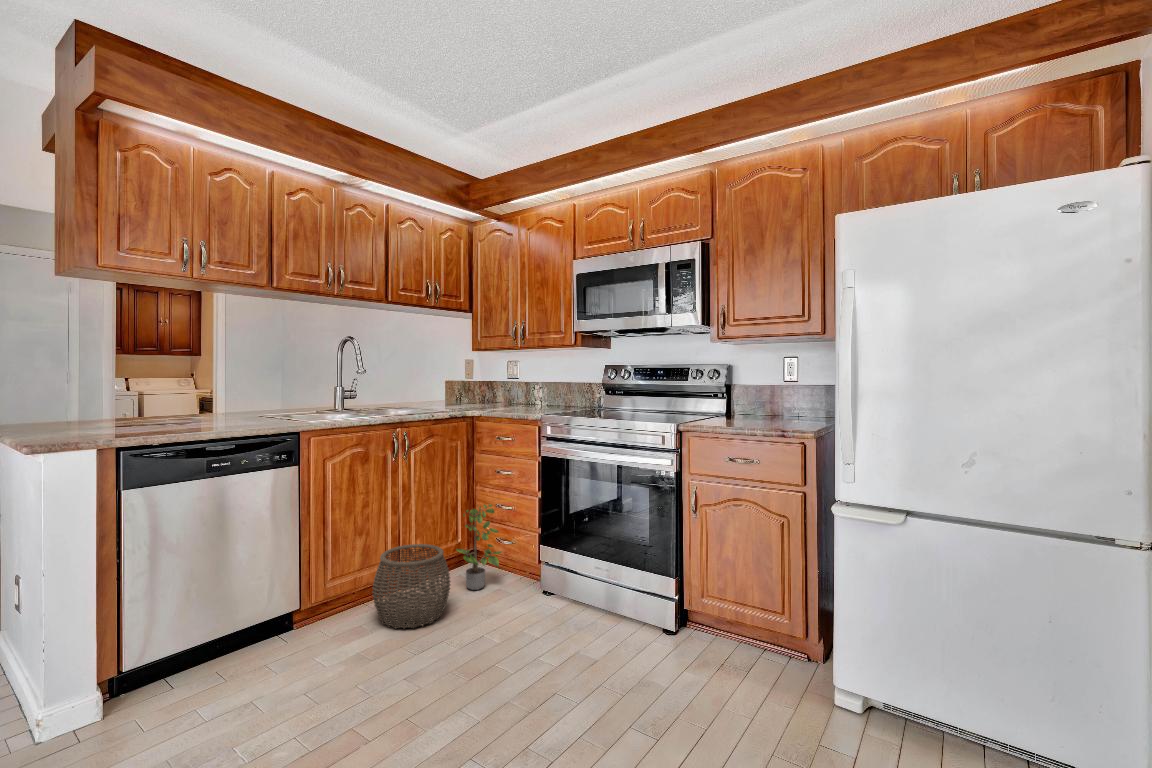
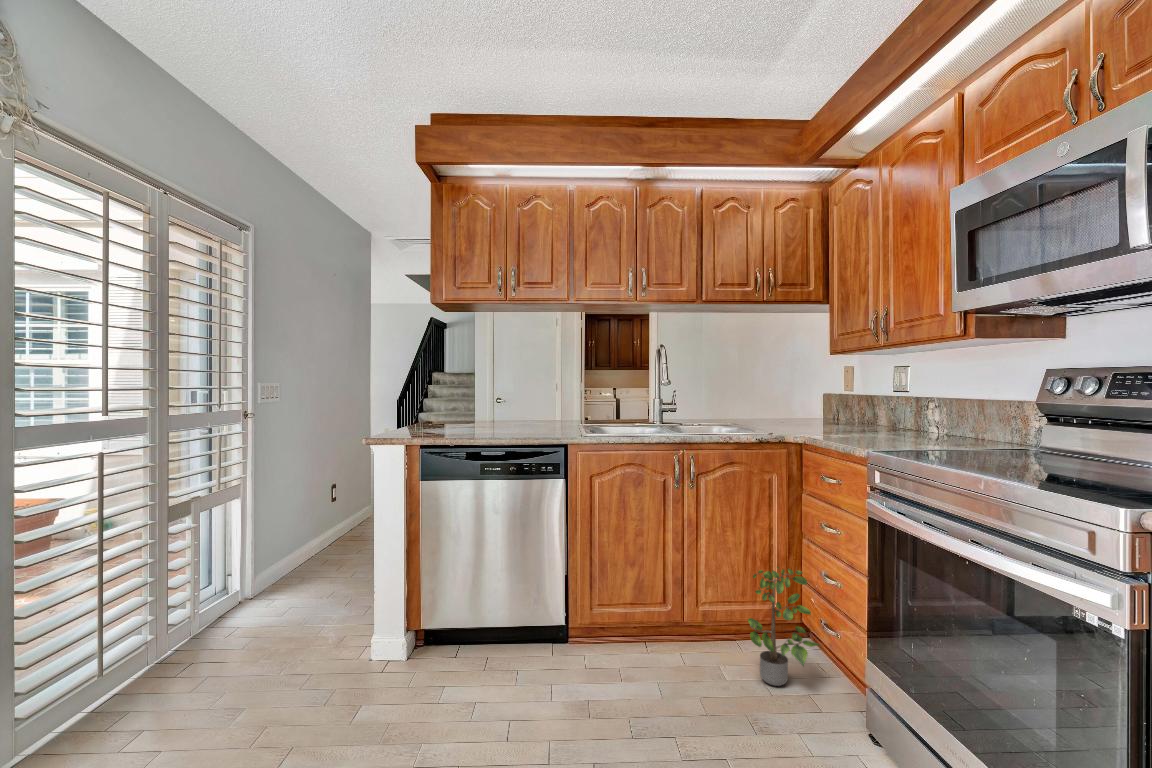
woven basket: present [372,544,450,629] -> none [621,592,716,706]

